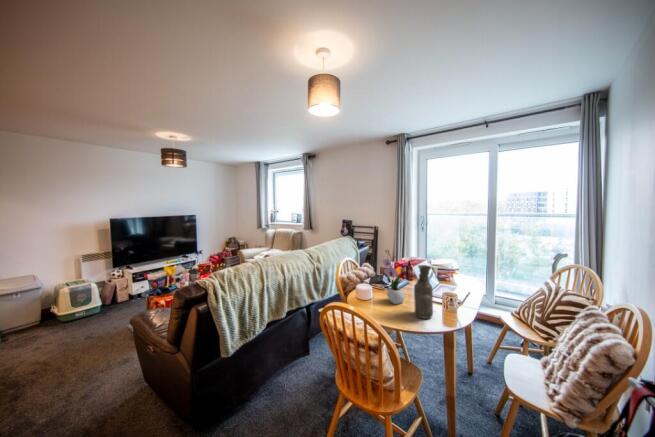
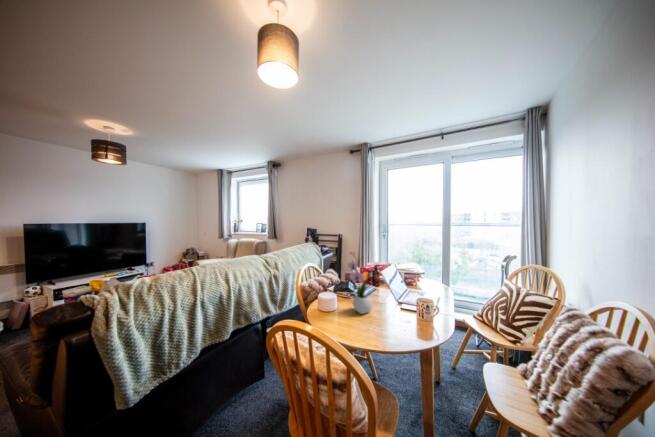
vase: present [414,265,433,319] -> none [384,267,406,331]

